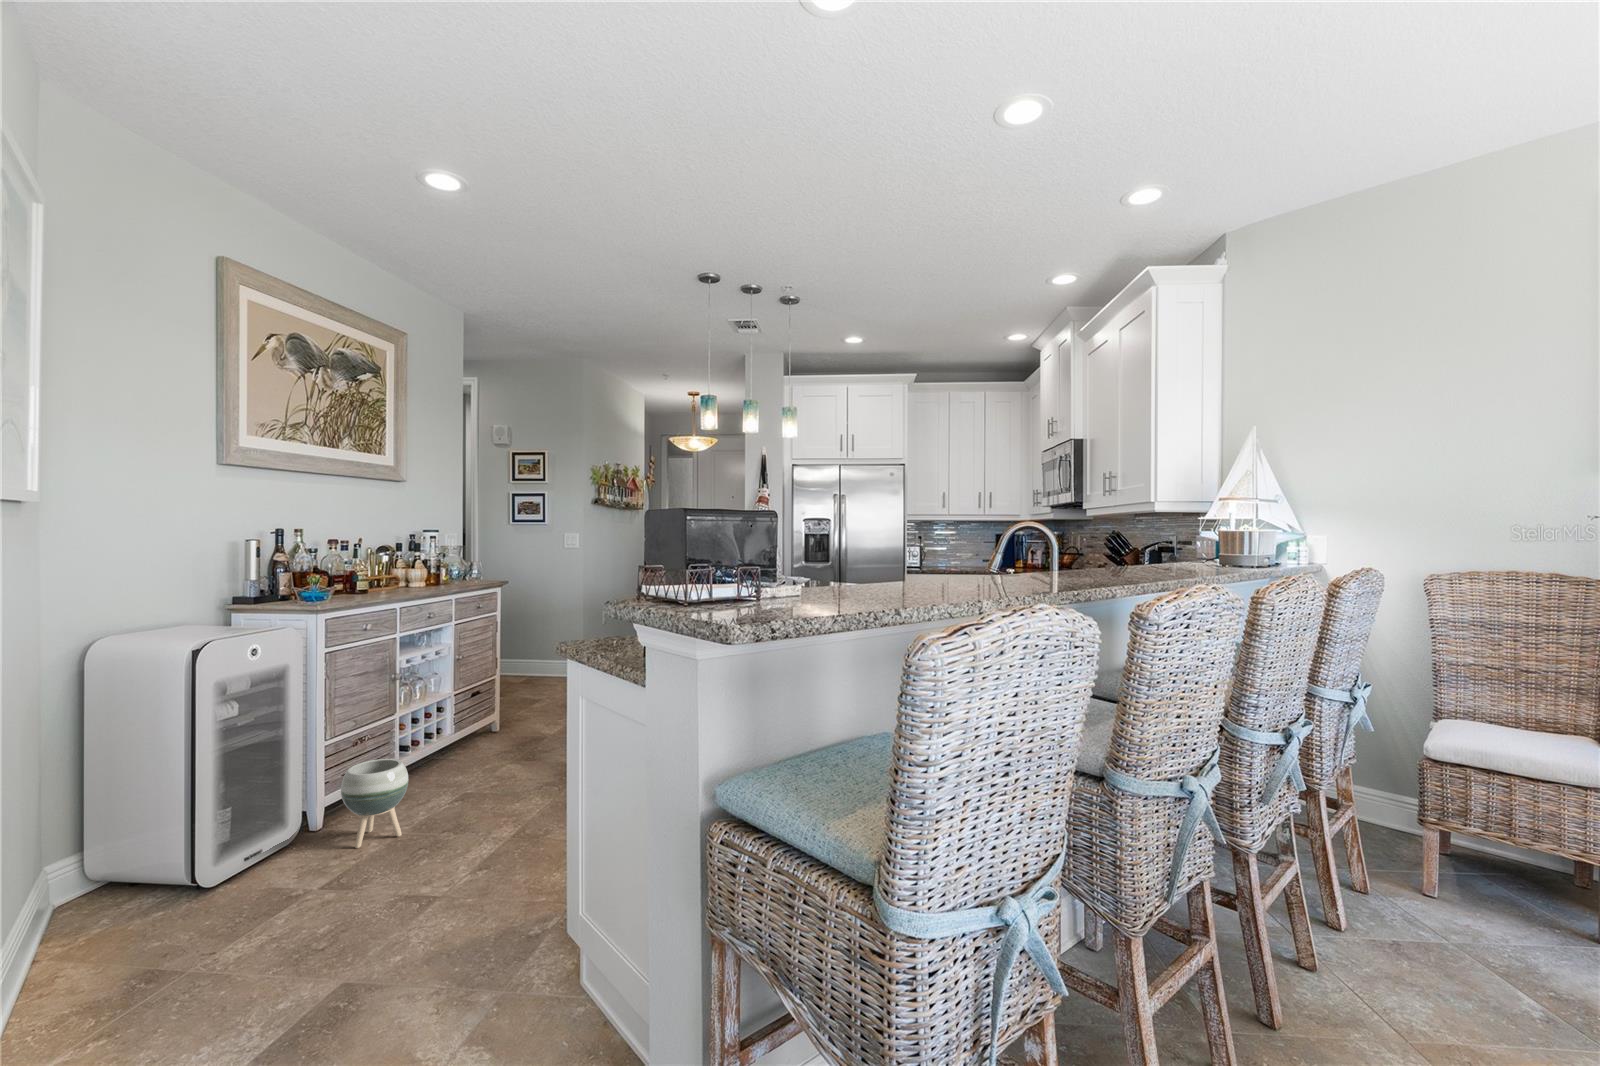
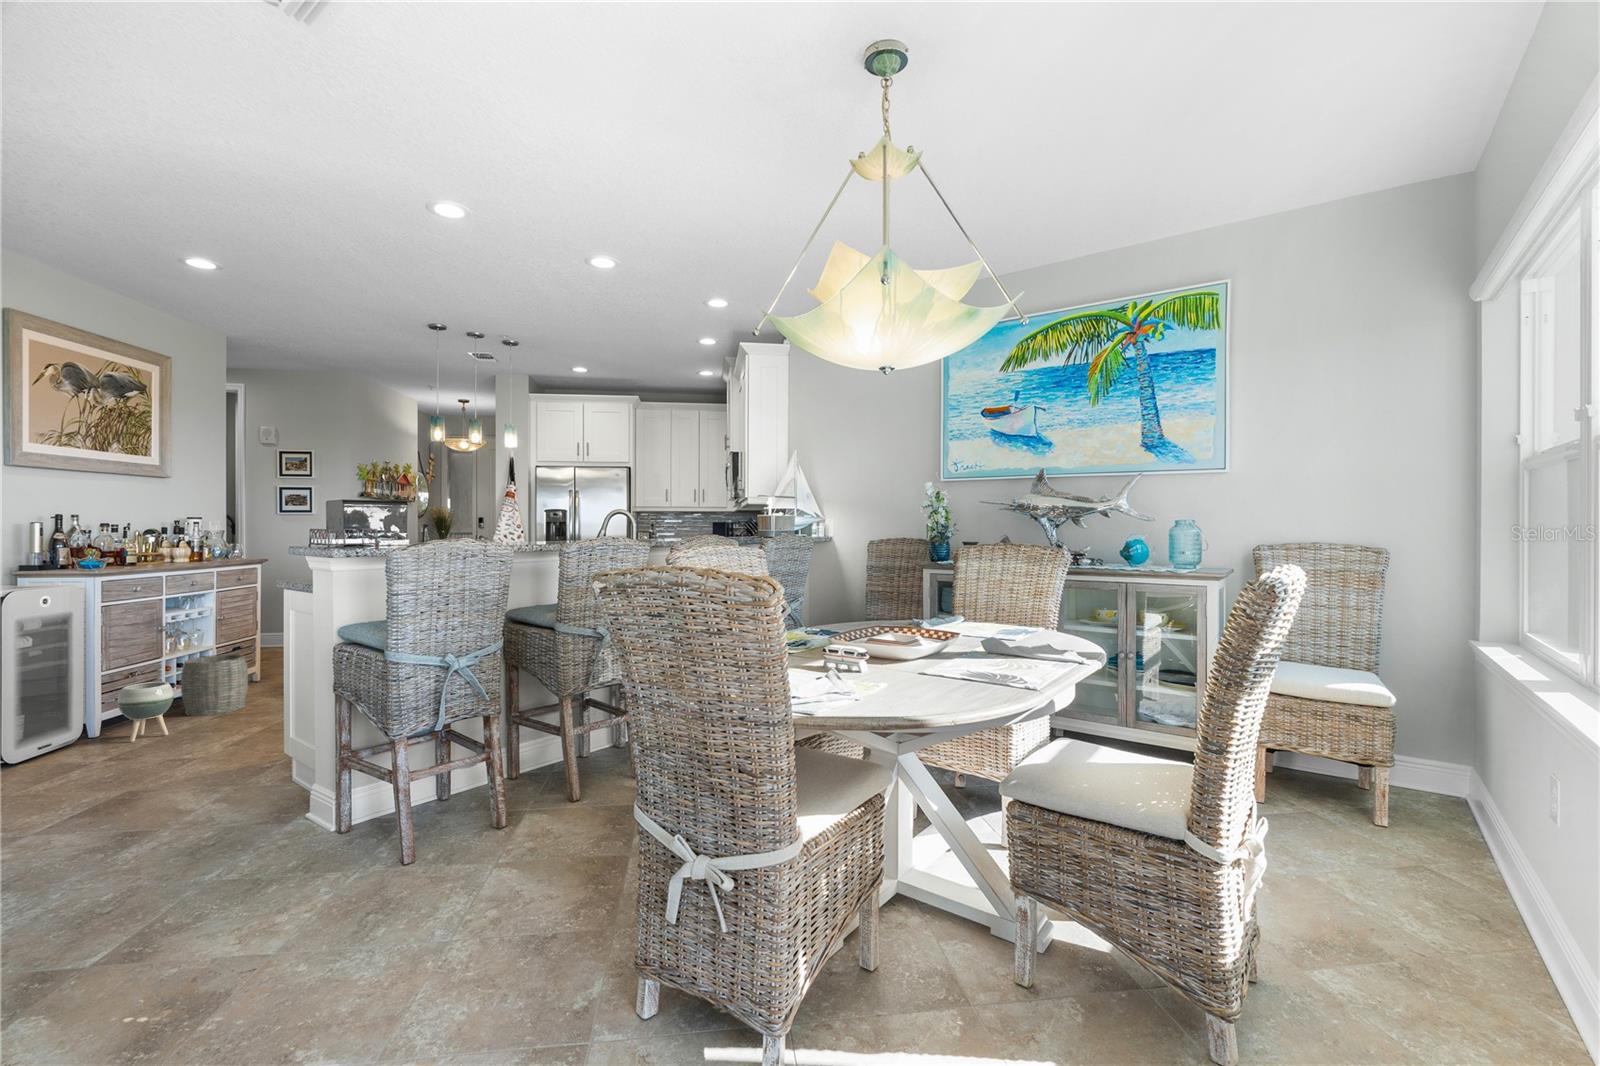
woven basket: none [416,708,492,795] -> present [181,654,248,716]

